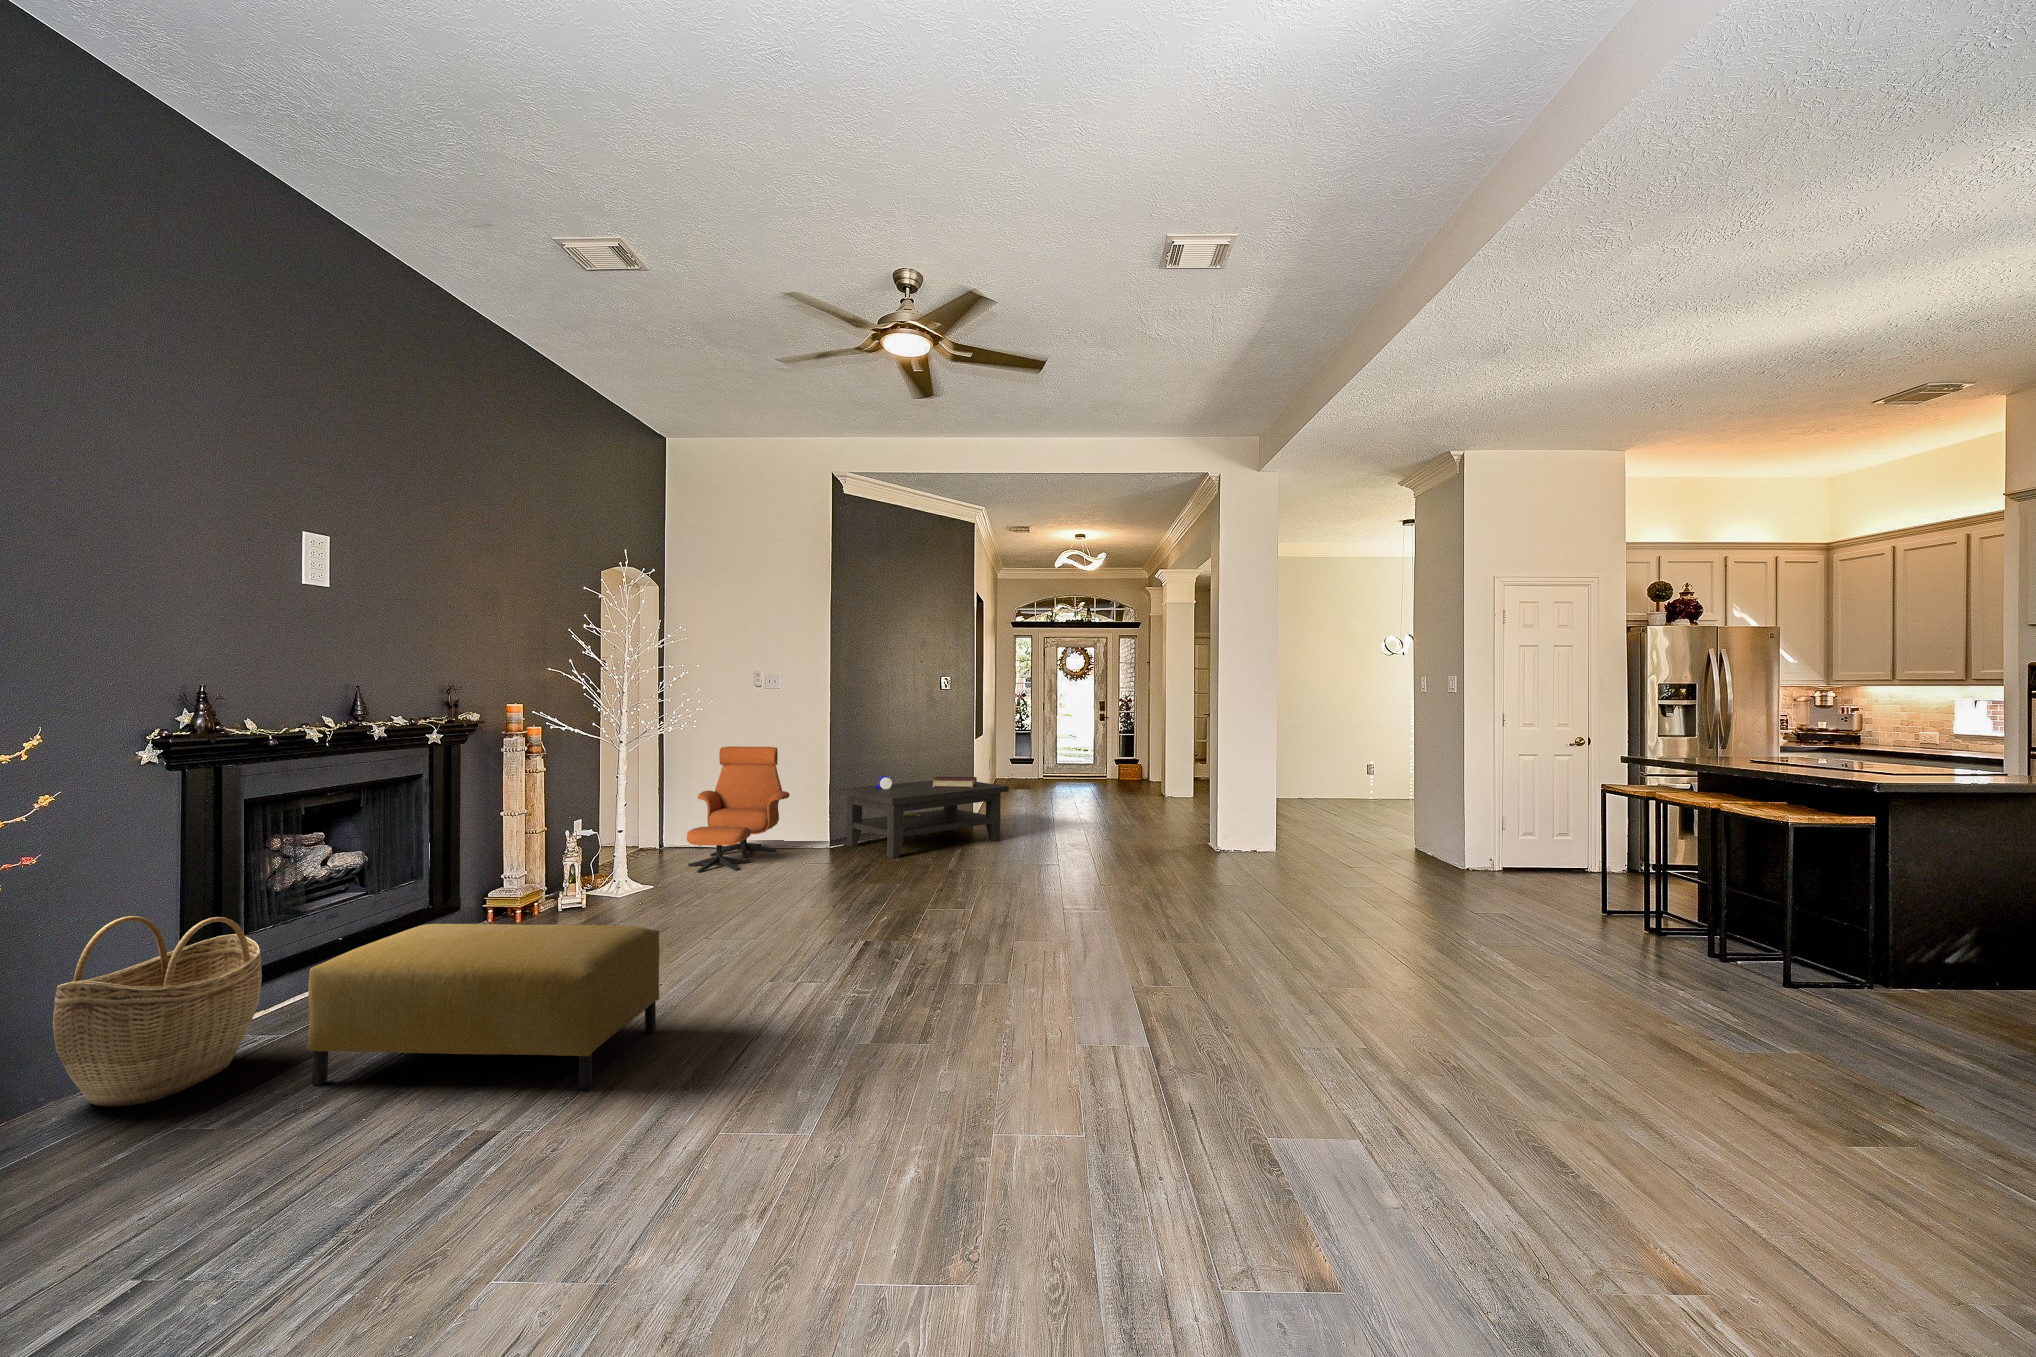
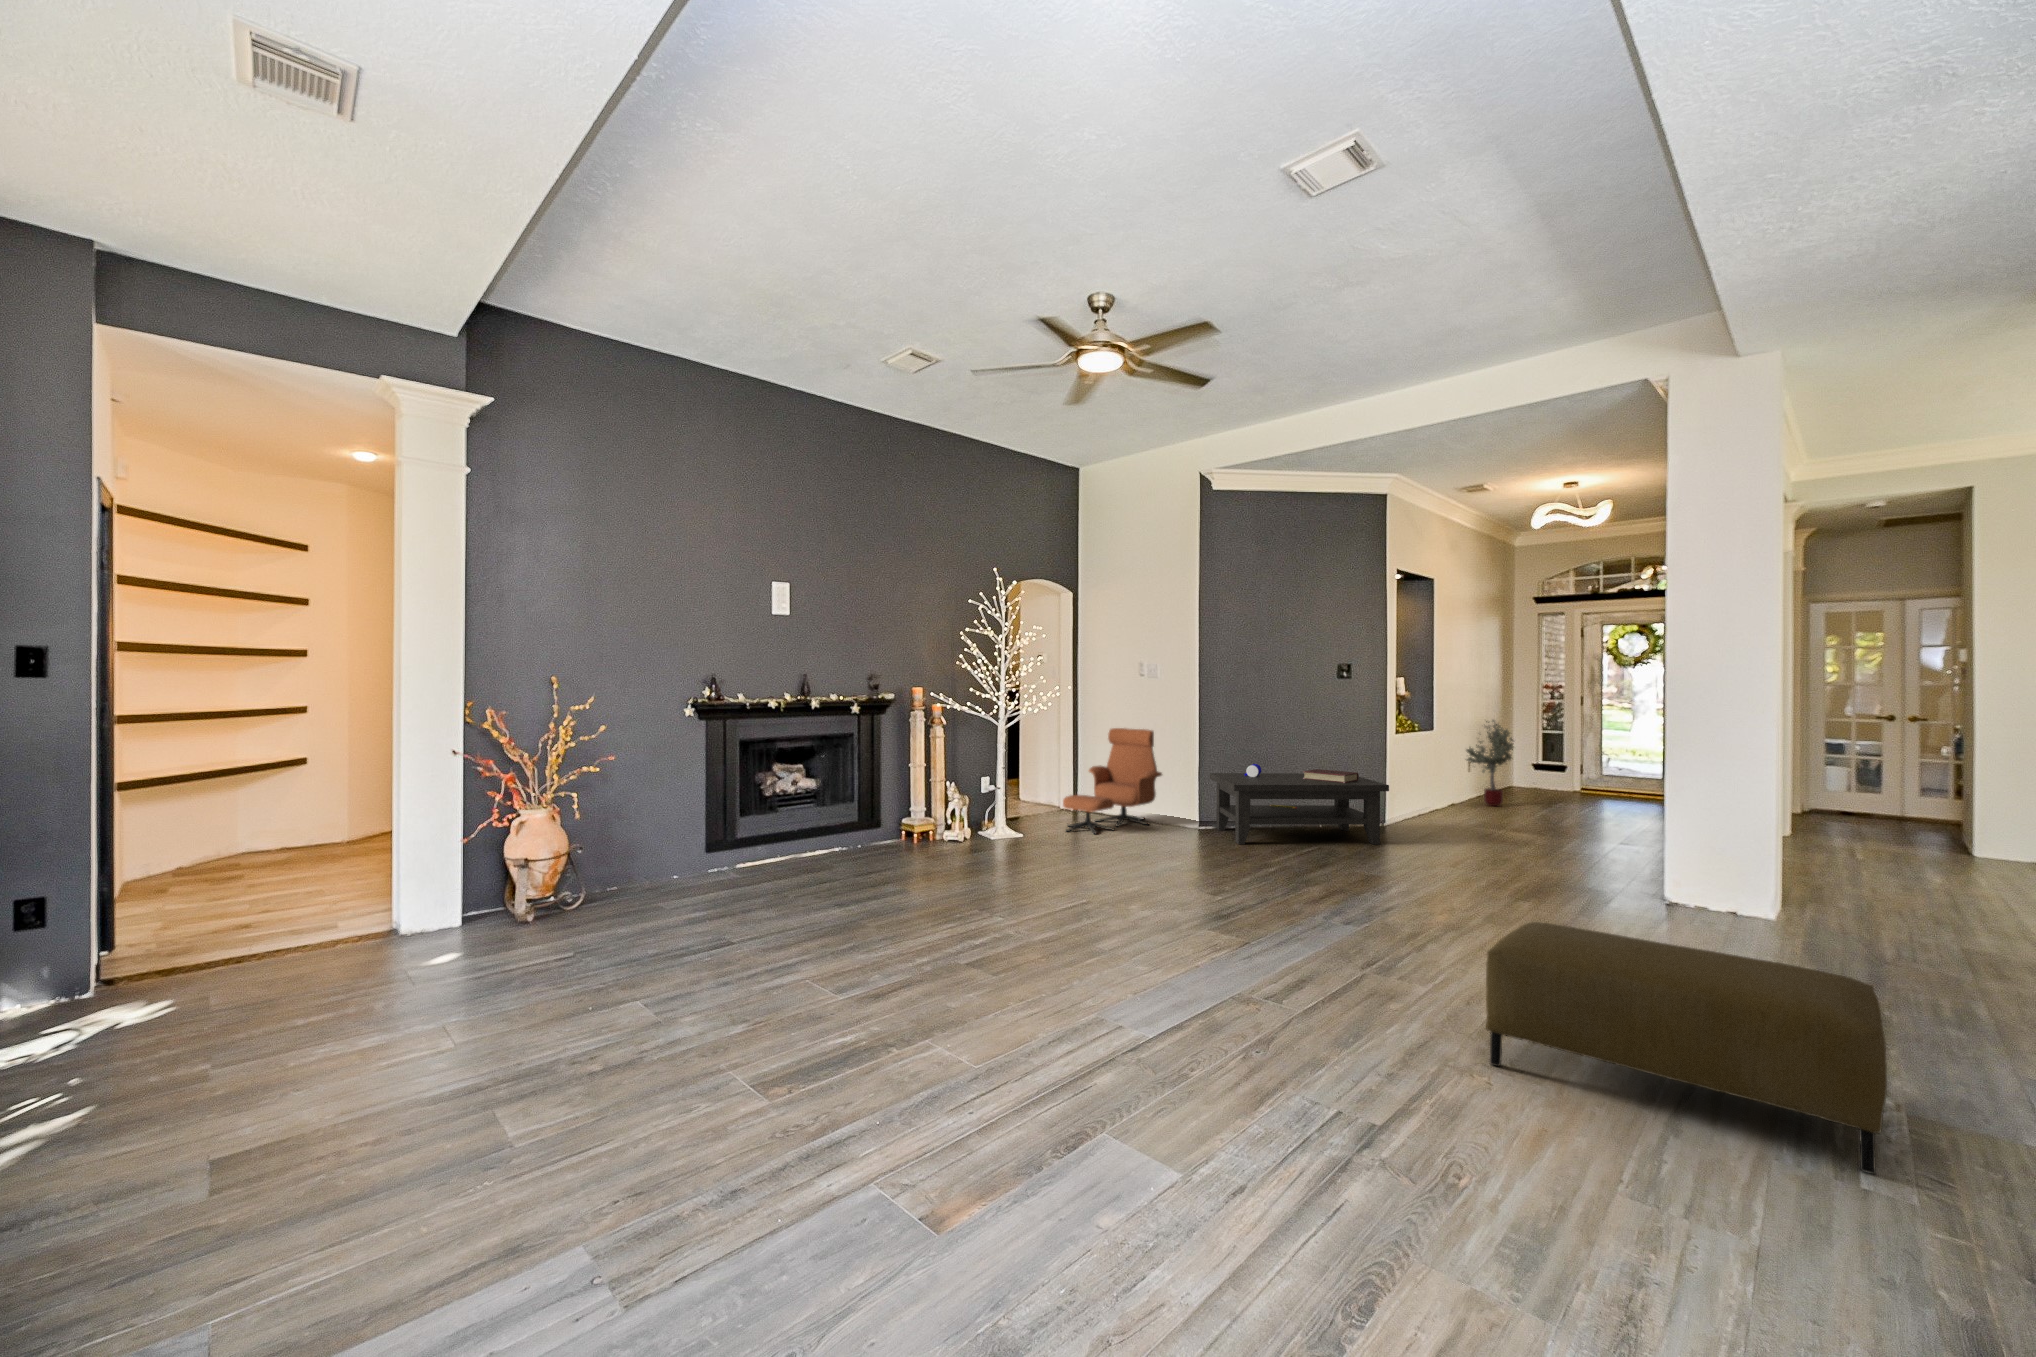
potted tree: none [993,723,1032,796] -> present [1467,720,1513,806]
woven basket: present [53,916,262,1107] -> none [636,795,721,893]
ottoman: present [307,924,659,1090] -> present [1486,922,1887,1174]

